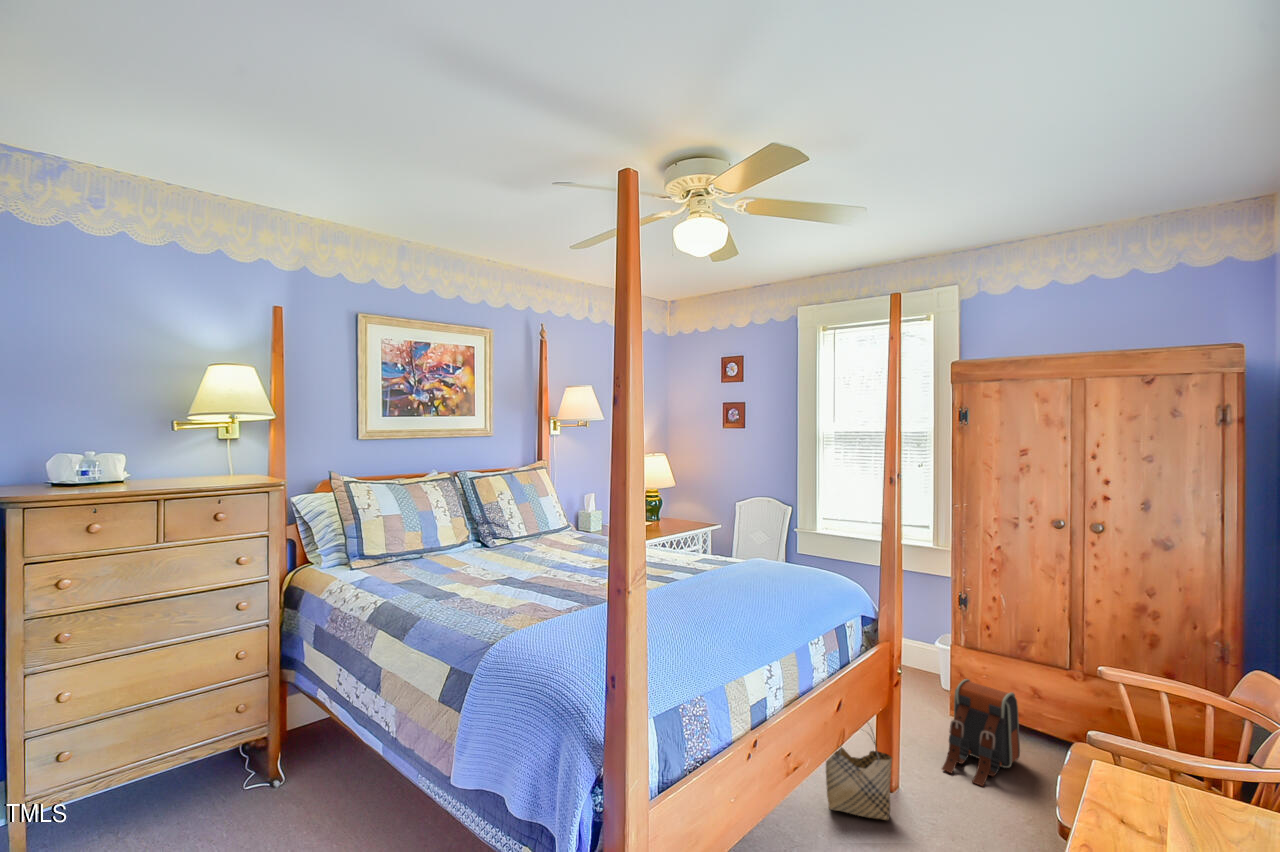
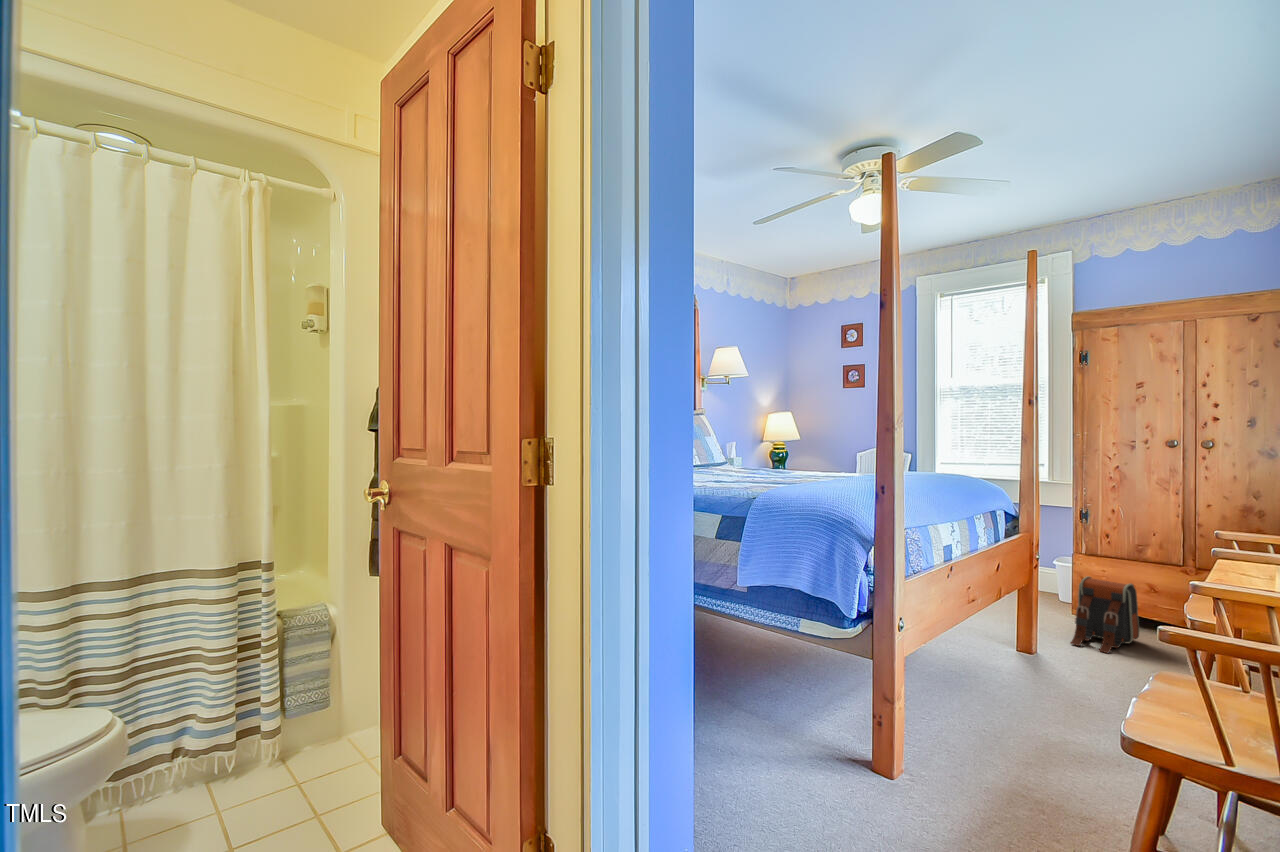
woven basket: present [826,732,892,820] -> none [975,590,1033,667]

